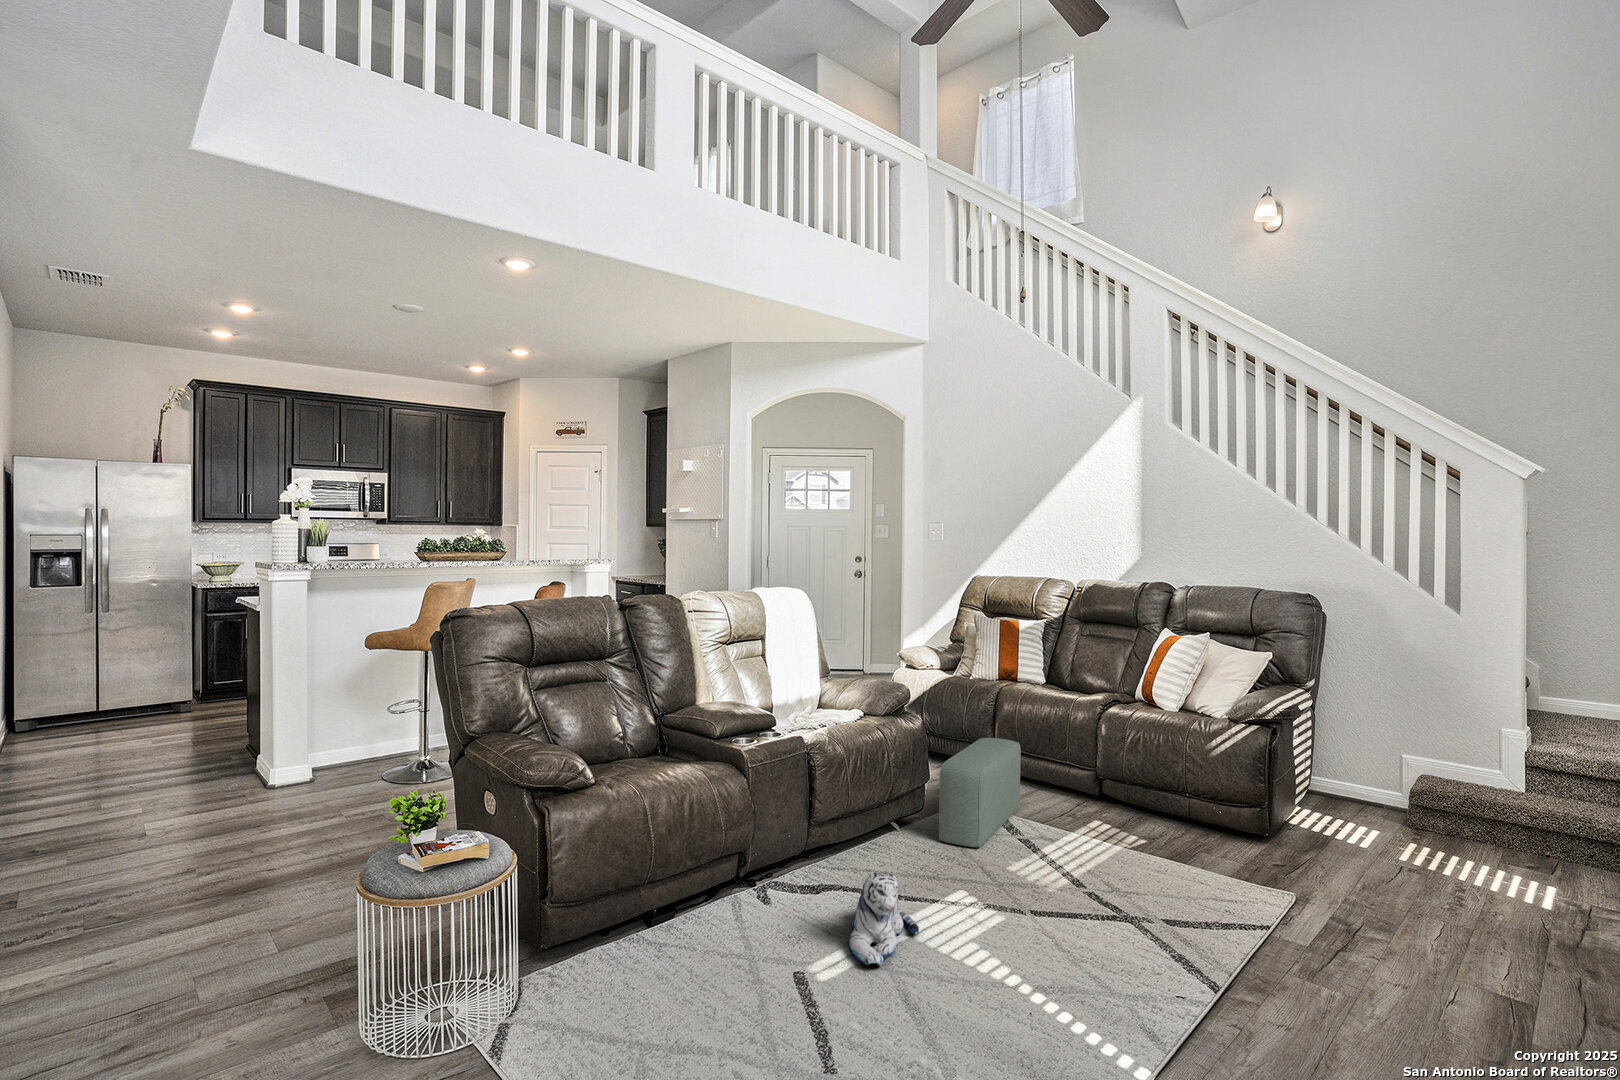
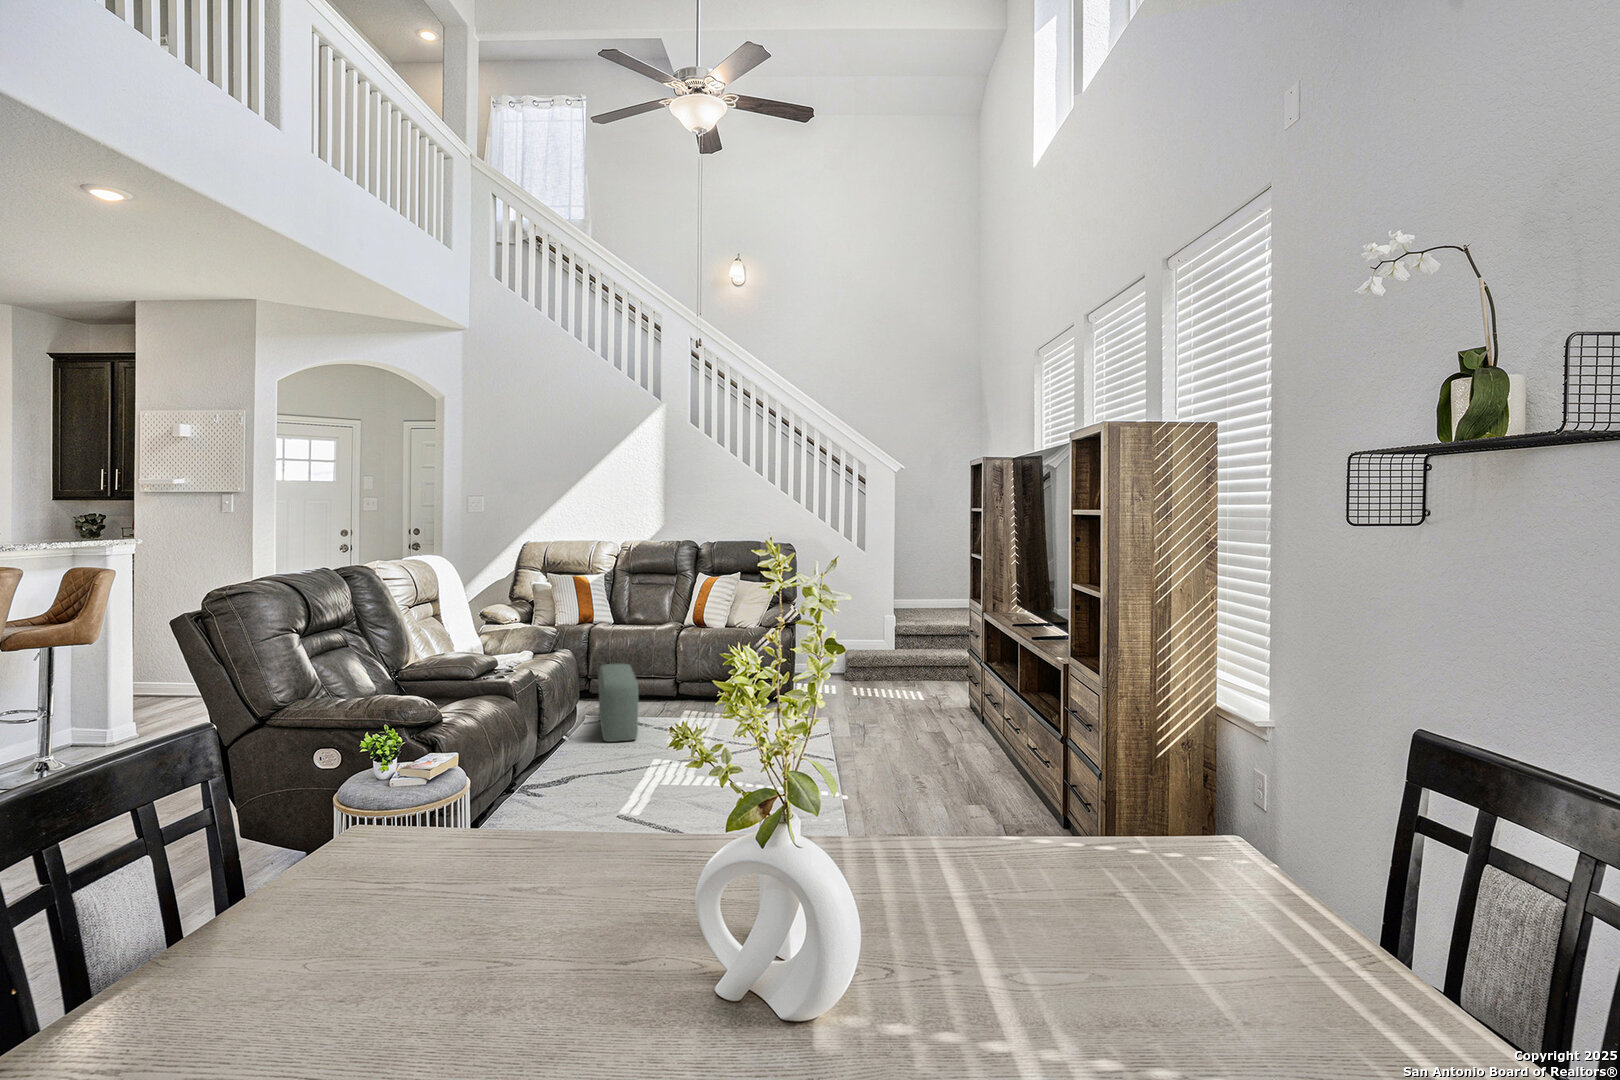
plush toy: present [849,872,919,966] -> none [617,748,668,808]

